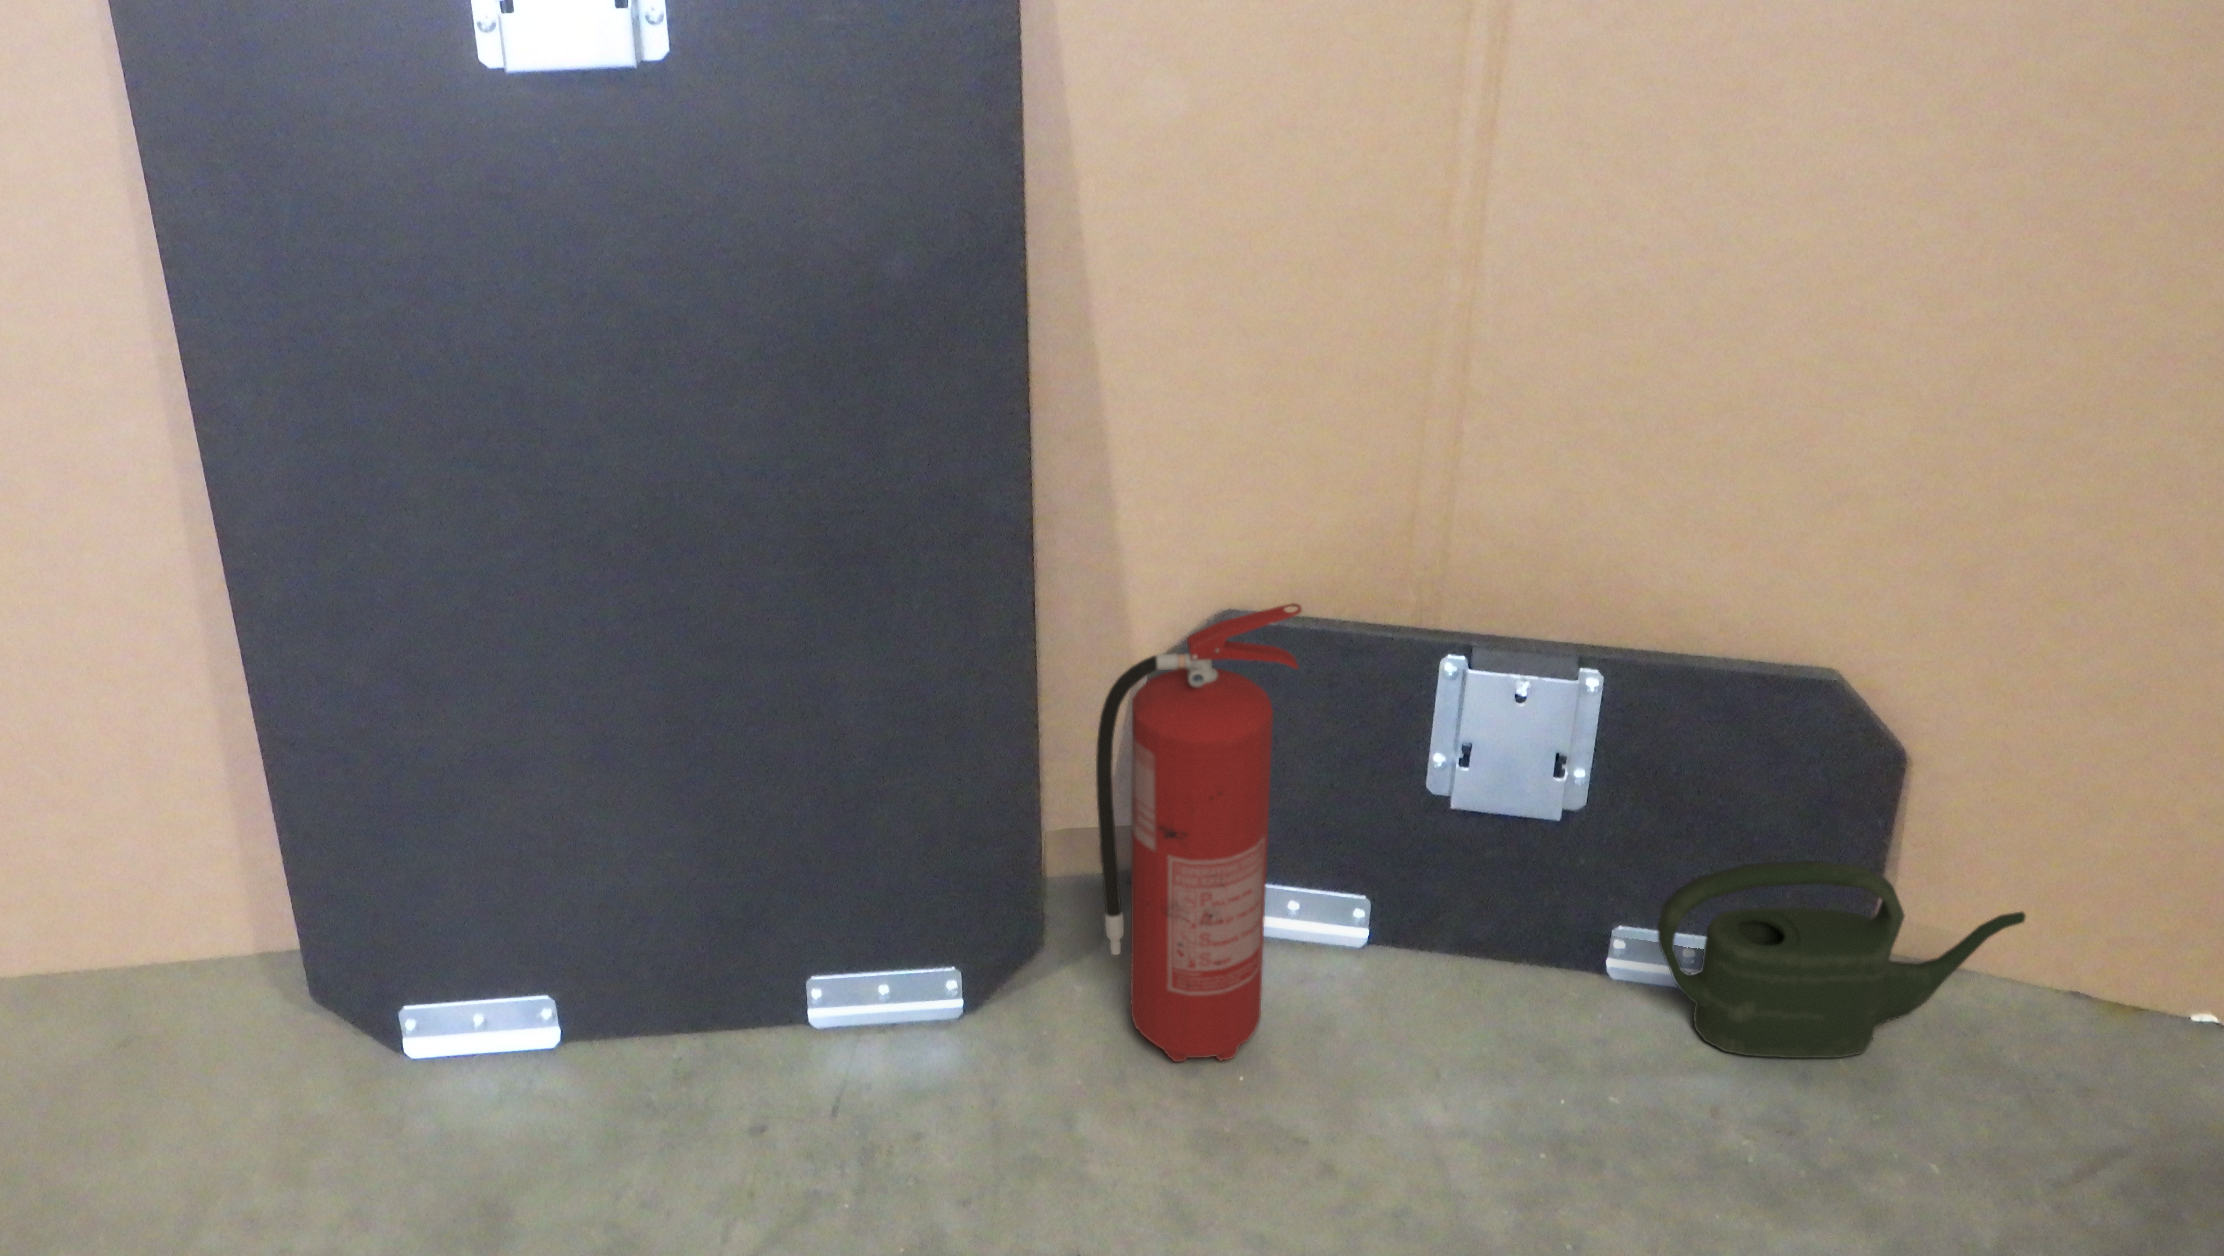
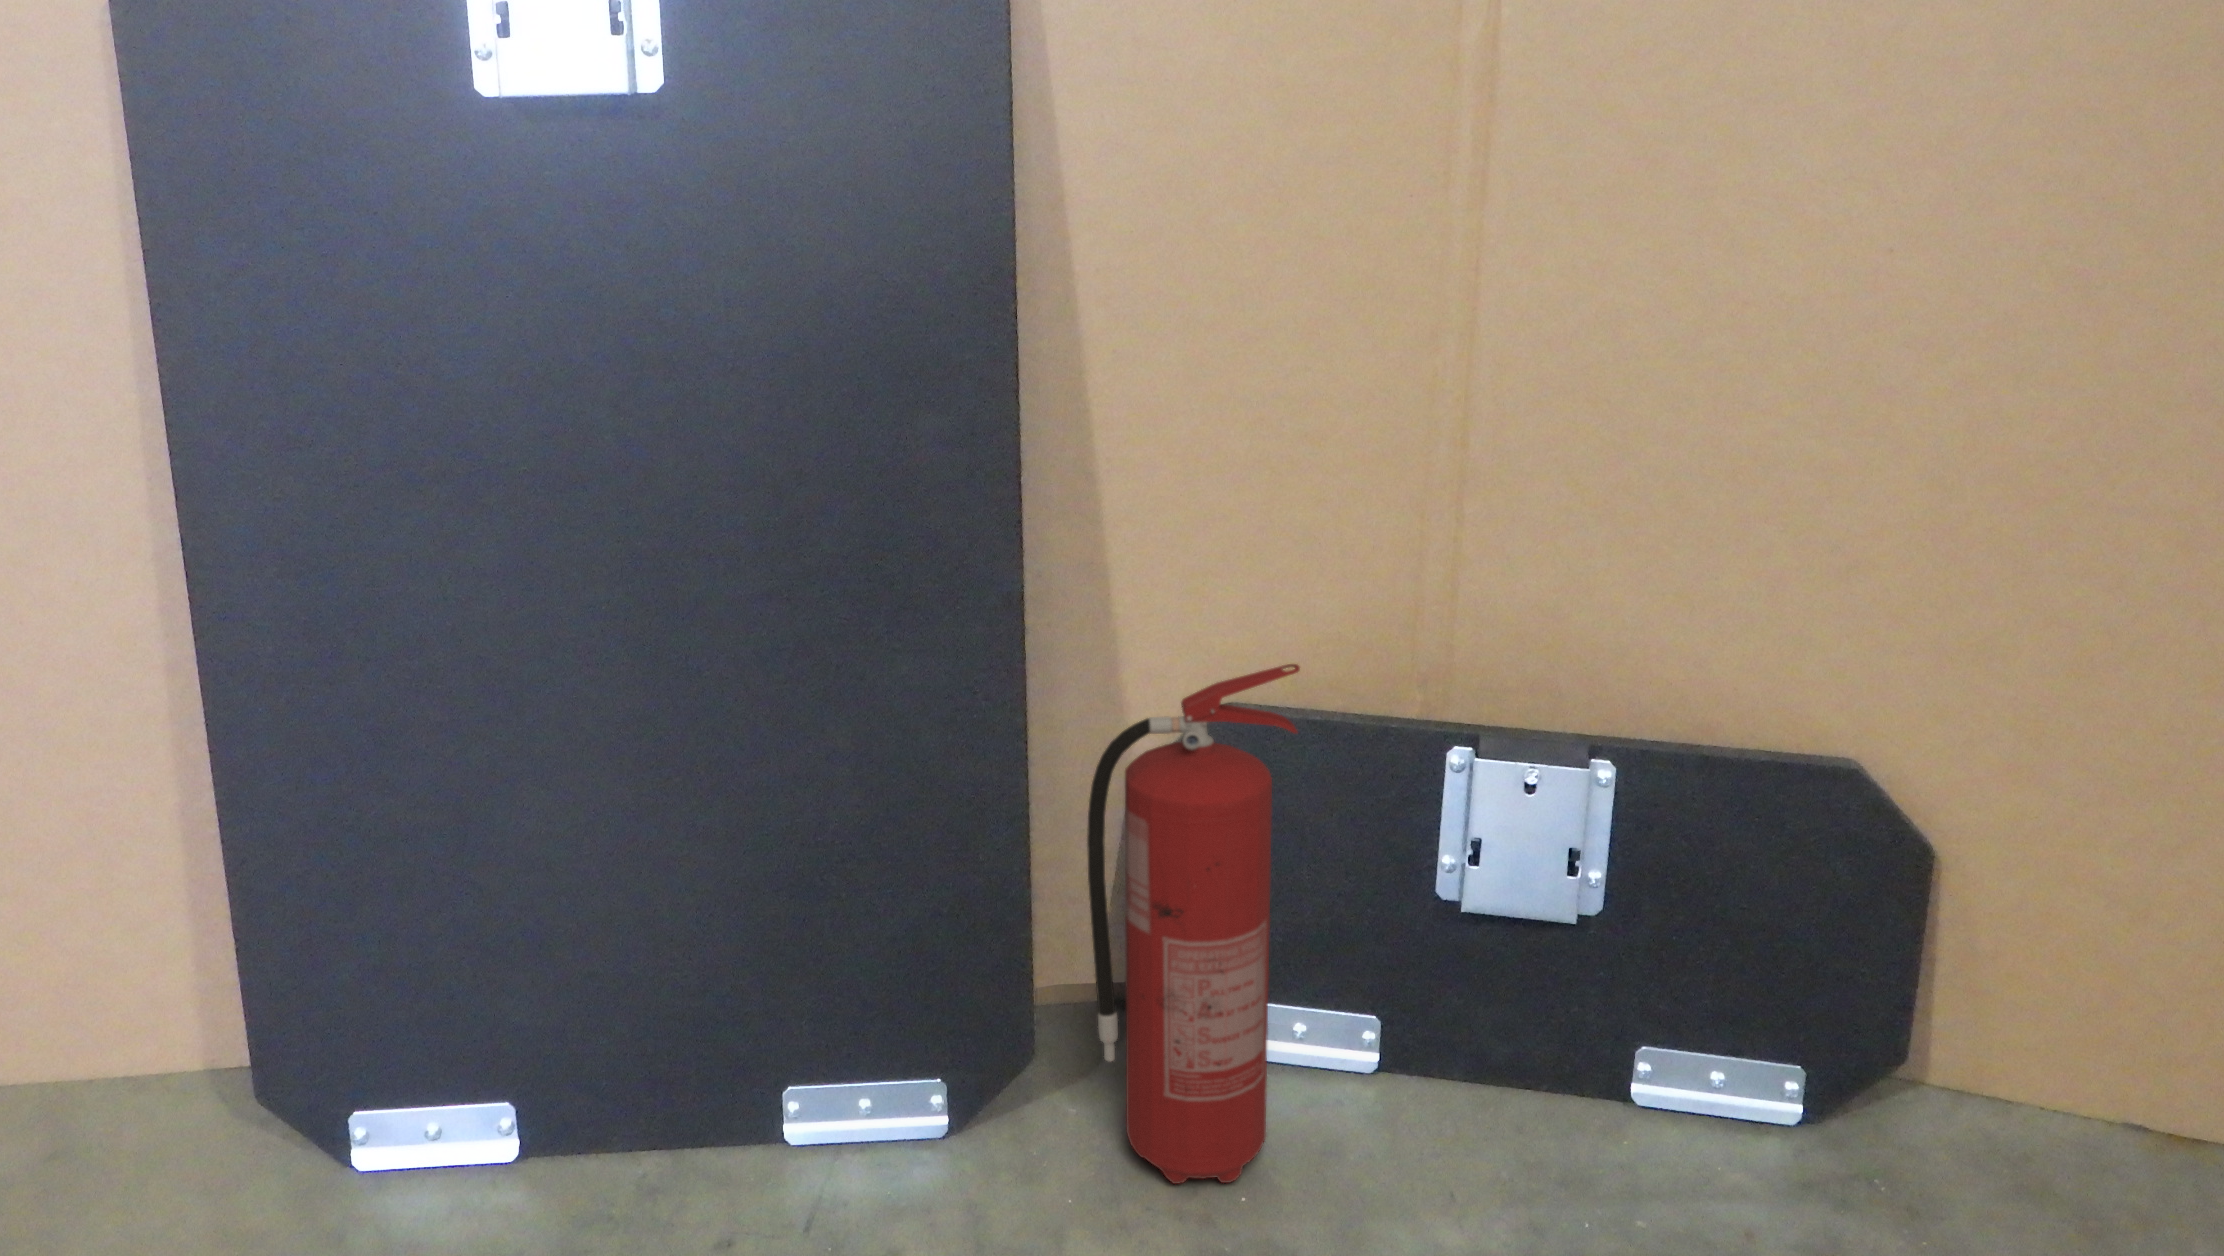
watering can: present [1657,861,2025,1058] -> none [1688,961,2085,1188]

